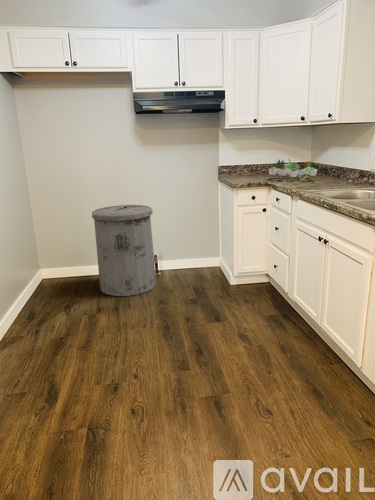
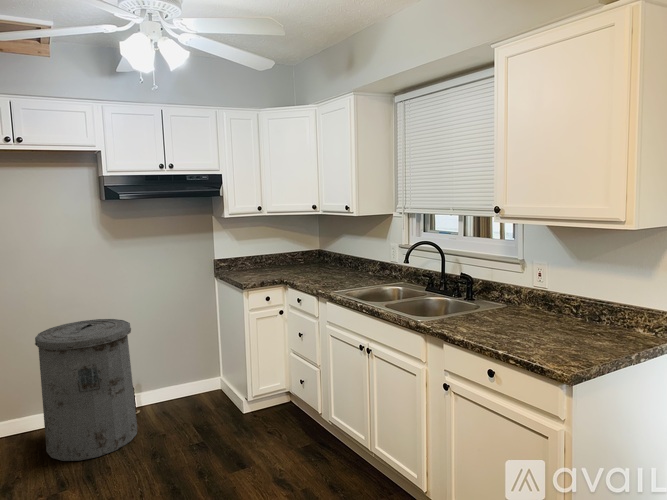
succulent plant: present [269,159,317,181] -> none [276,249,335,277]

